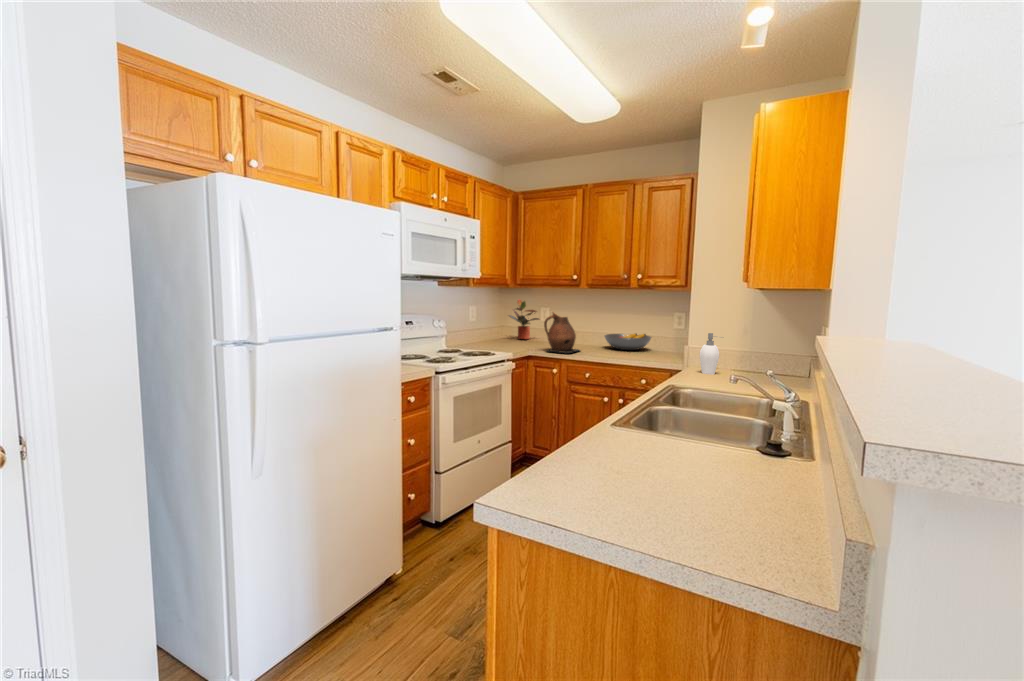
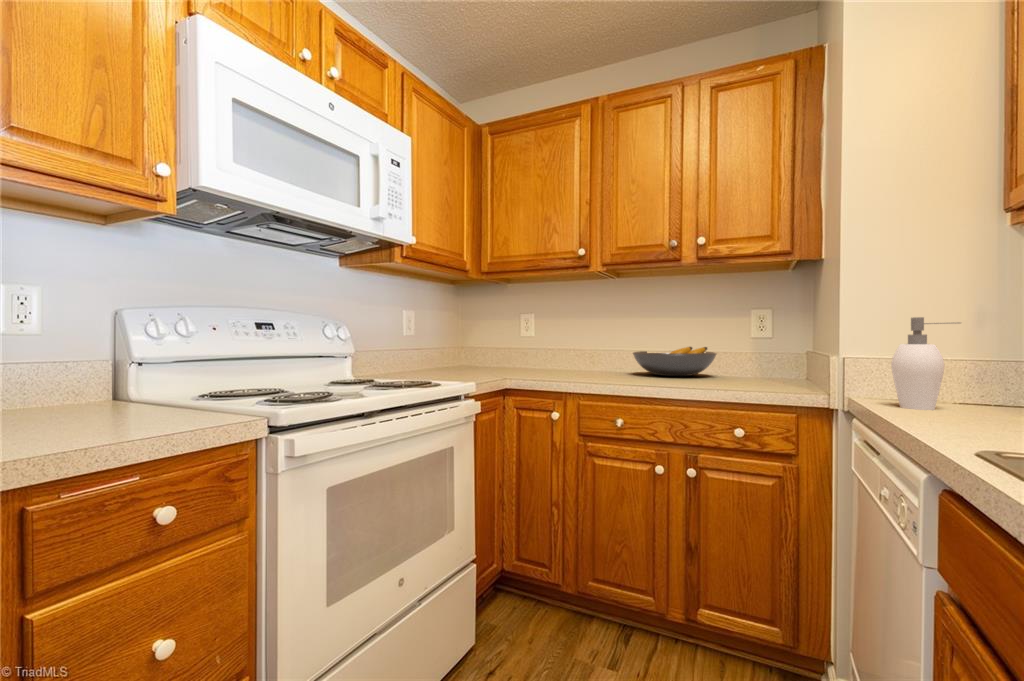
potted plant: present [509,299,539,339] -> none [467,303,521,367]
ceramic pitcher: present [544,312,579,353] -> none [533,307,600,382]

